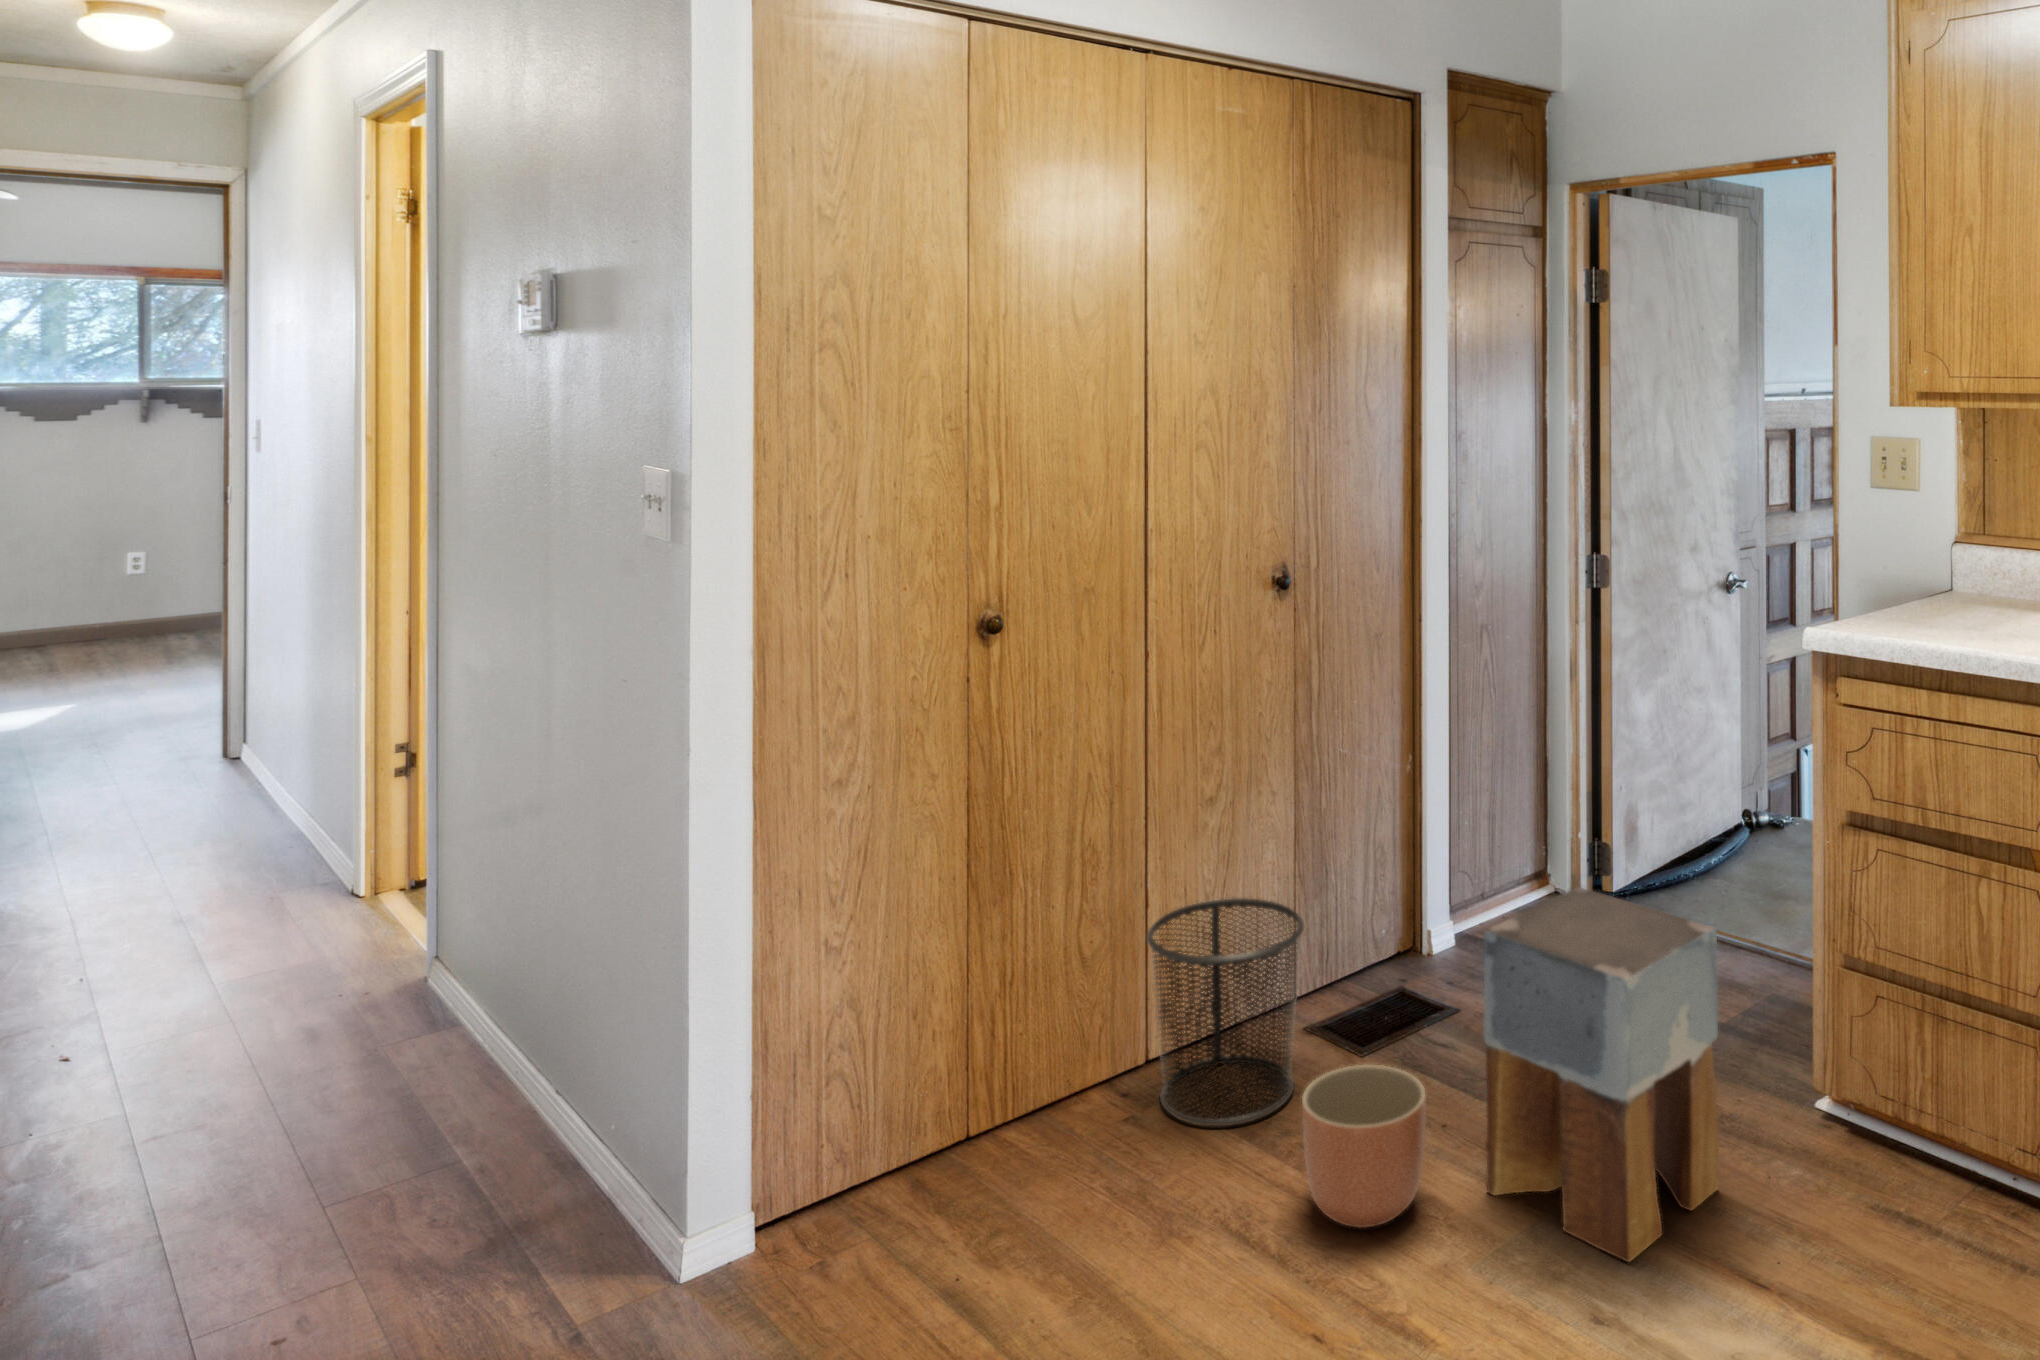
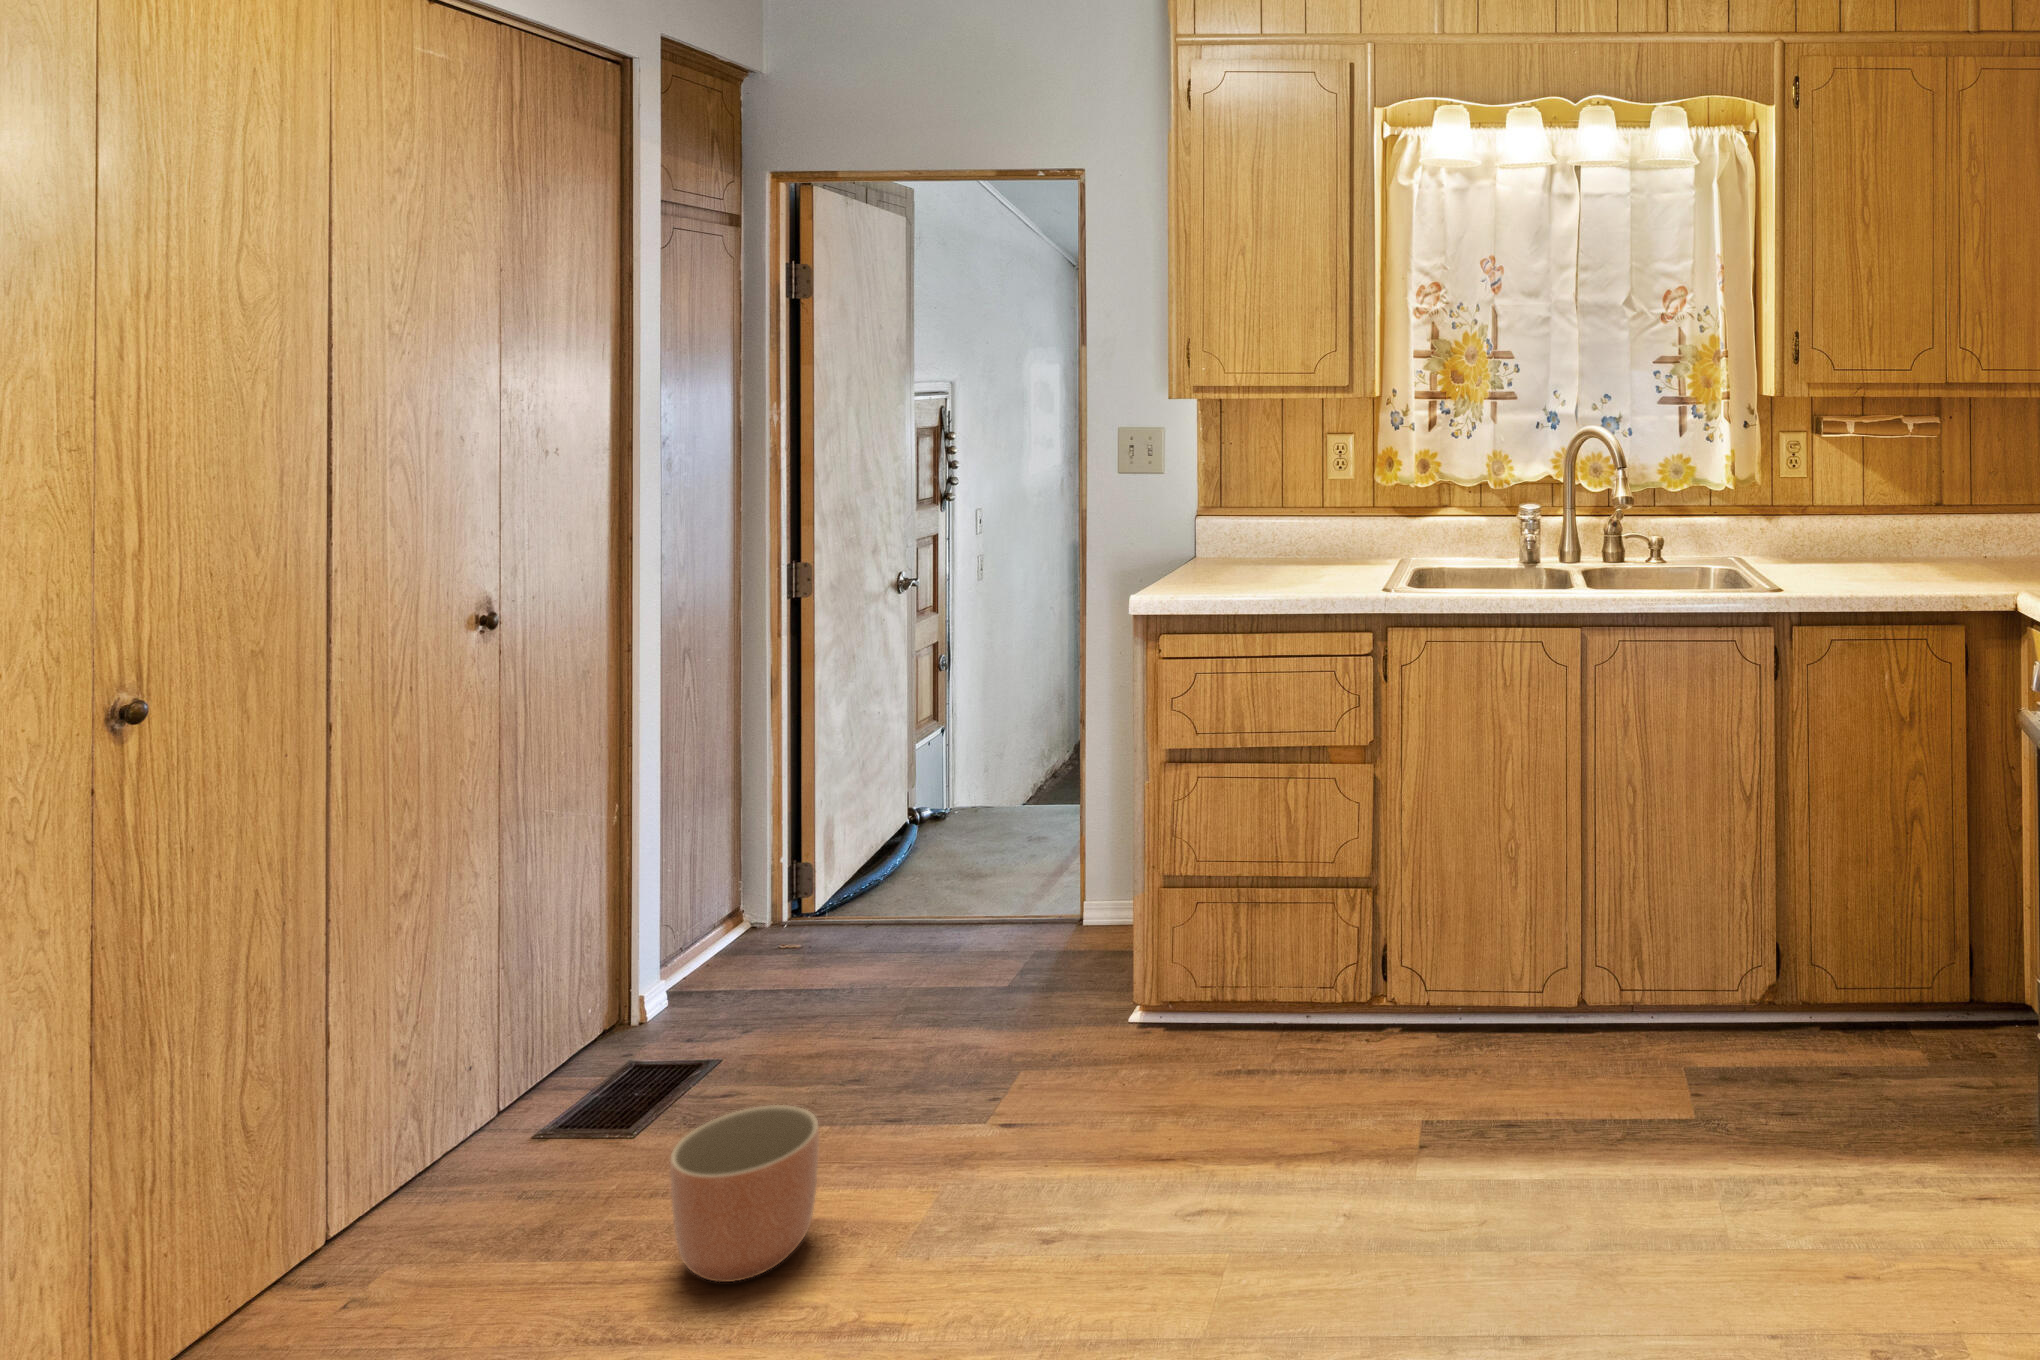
stool: present [1483,887,1719,1262] -> none [866,873,1085,1195]
waste bin: present [1147,898,1304,1126] -> none [359,994,588,1280]

